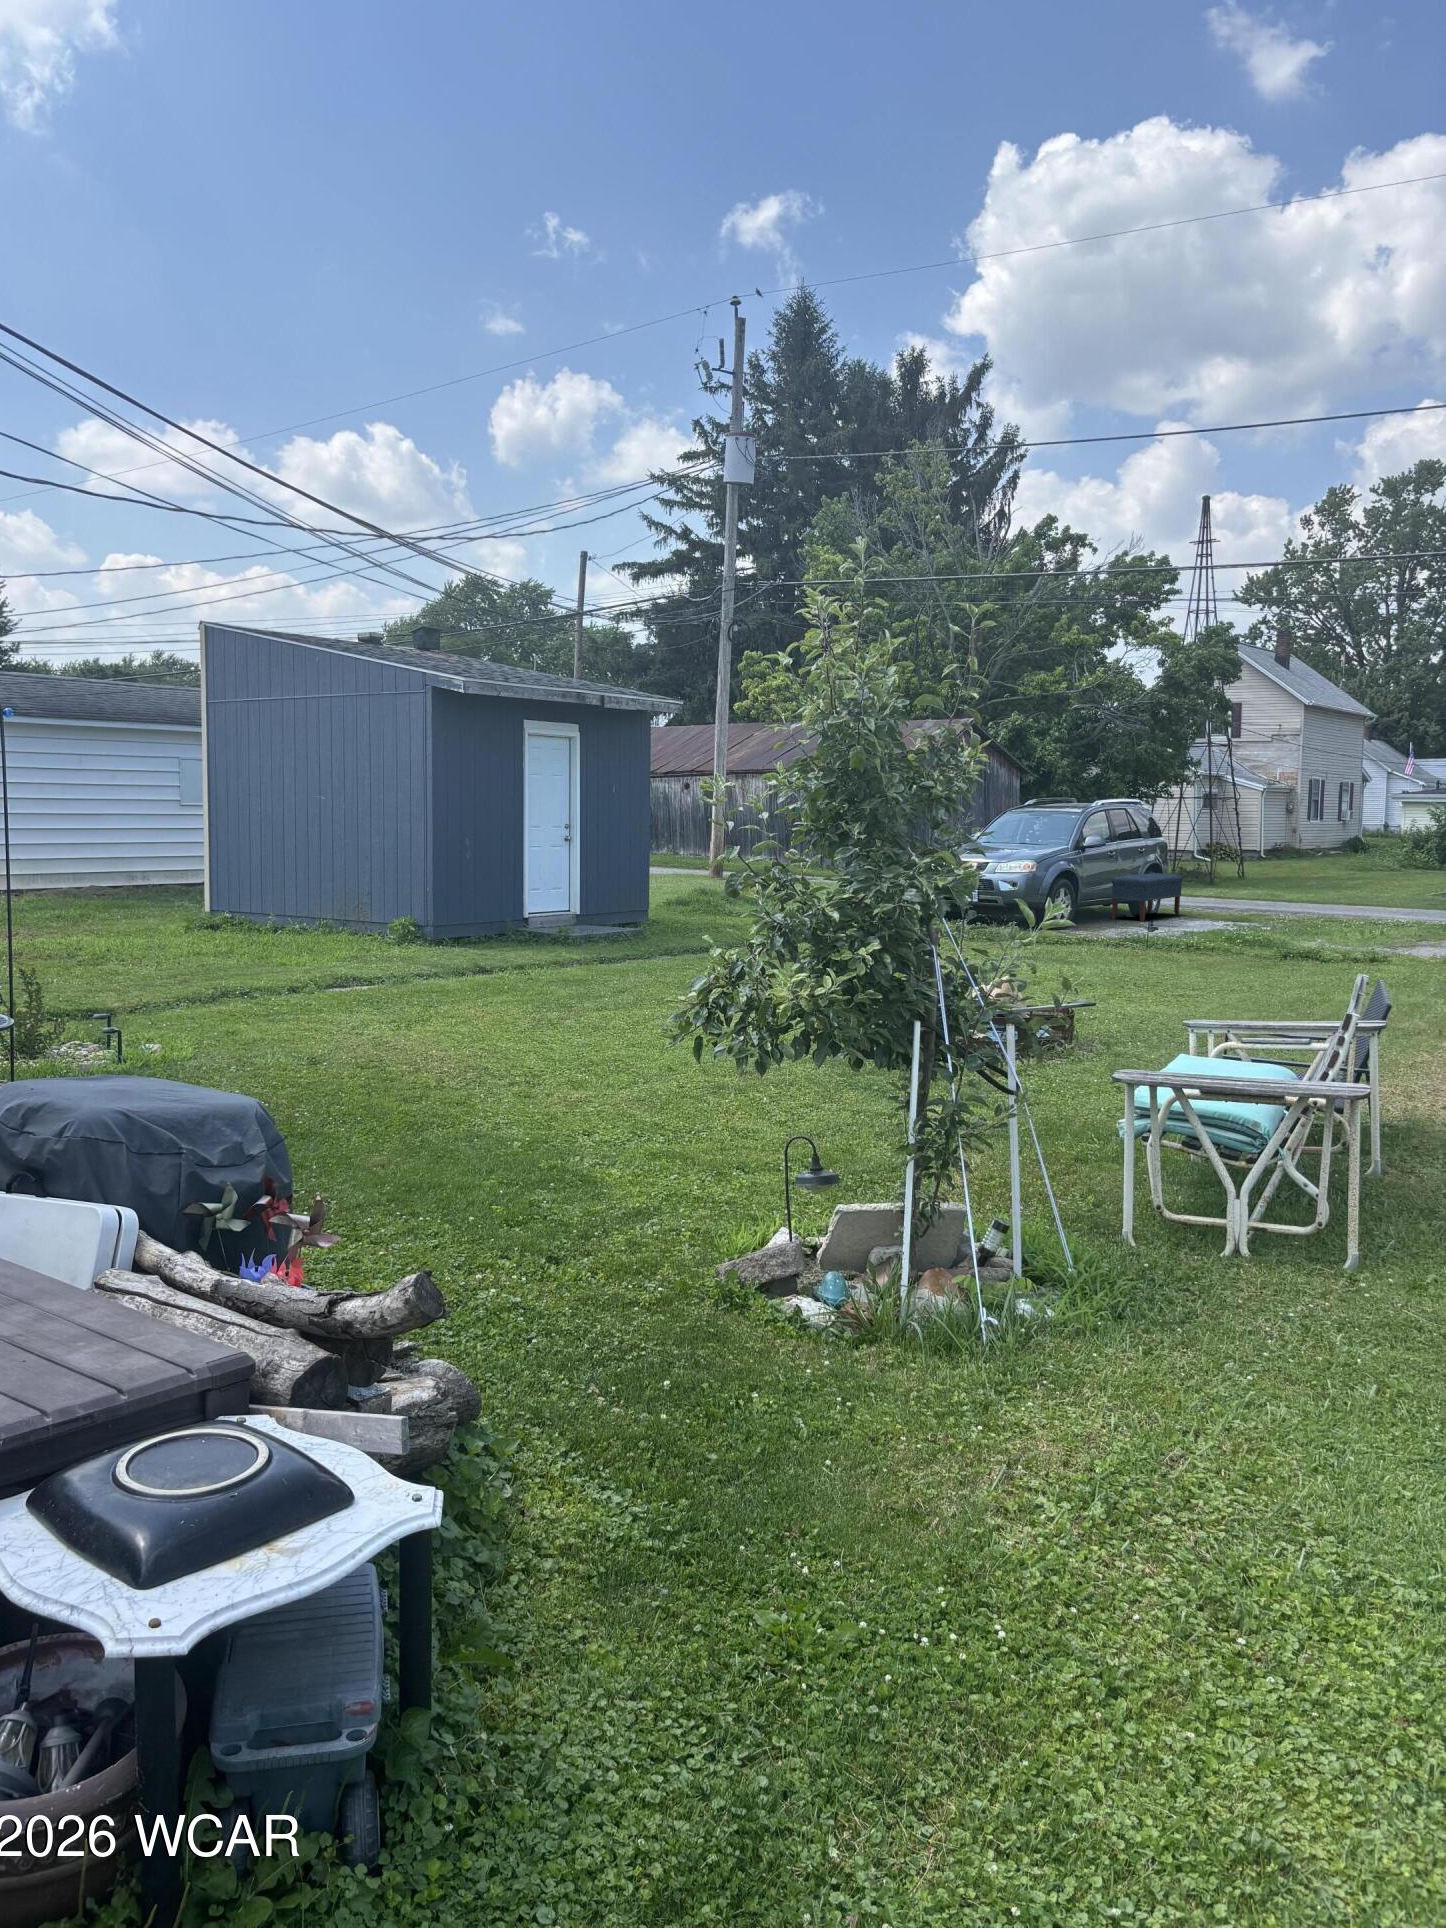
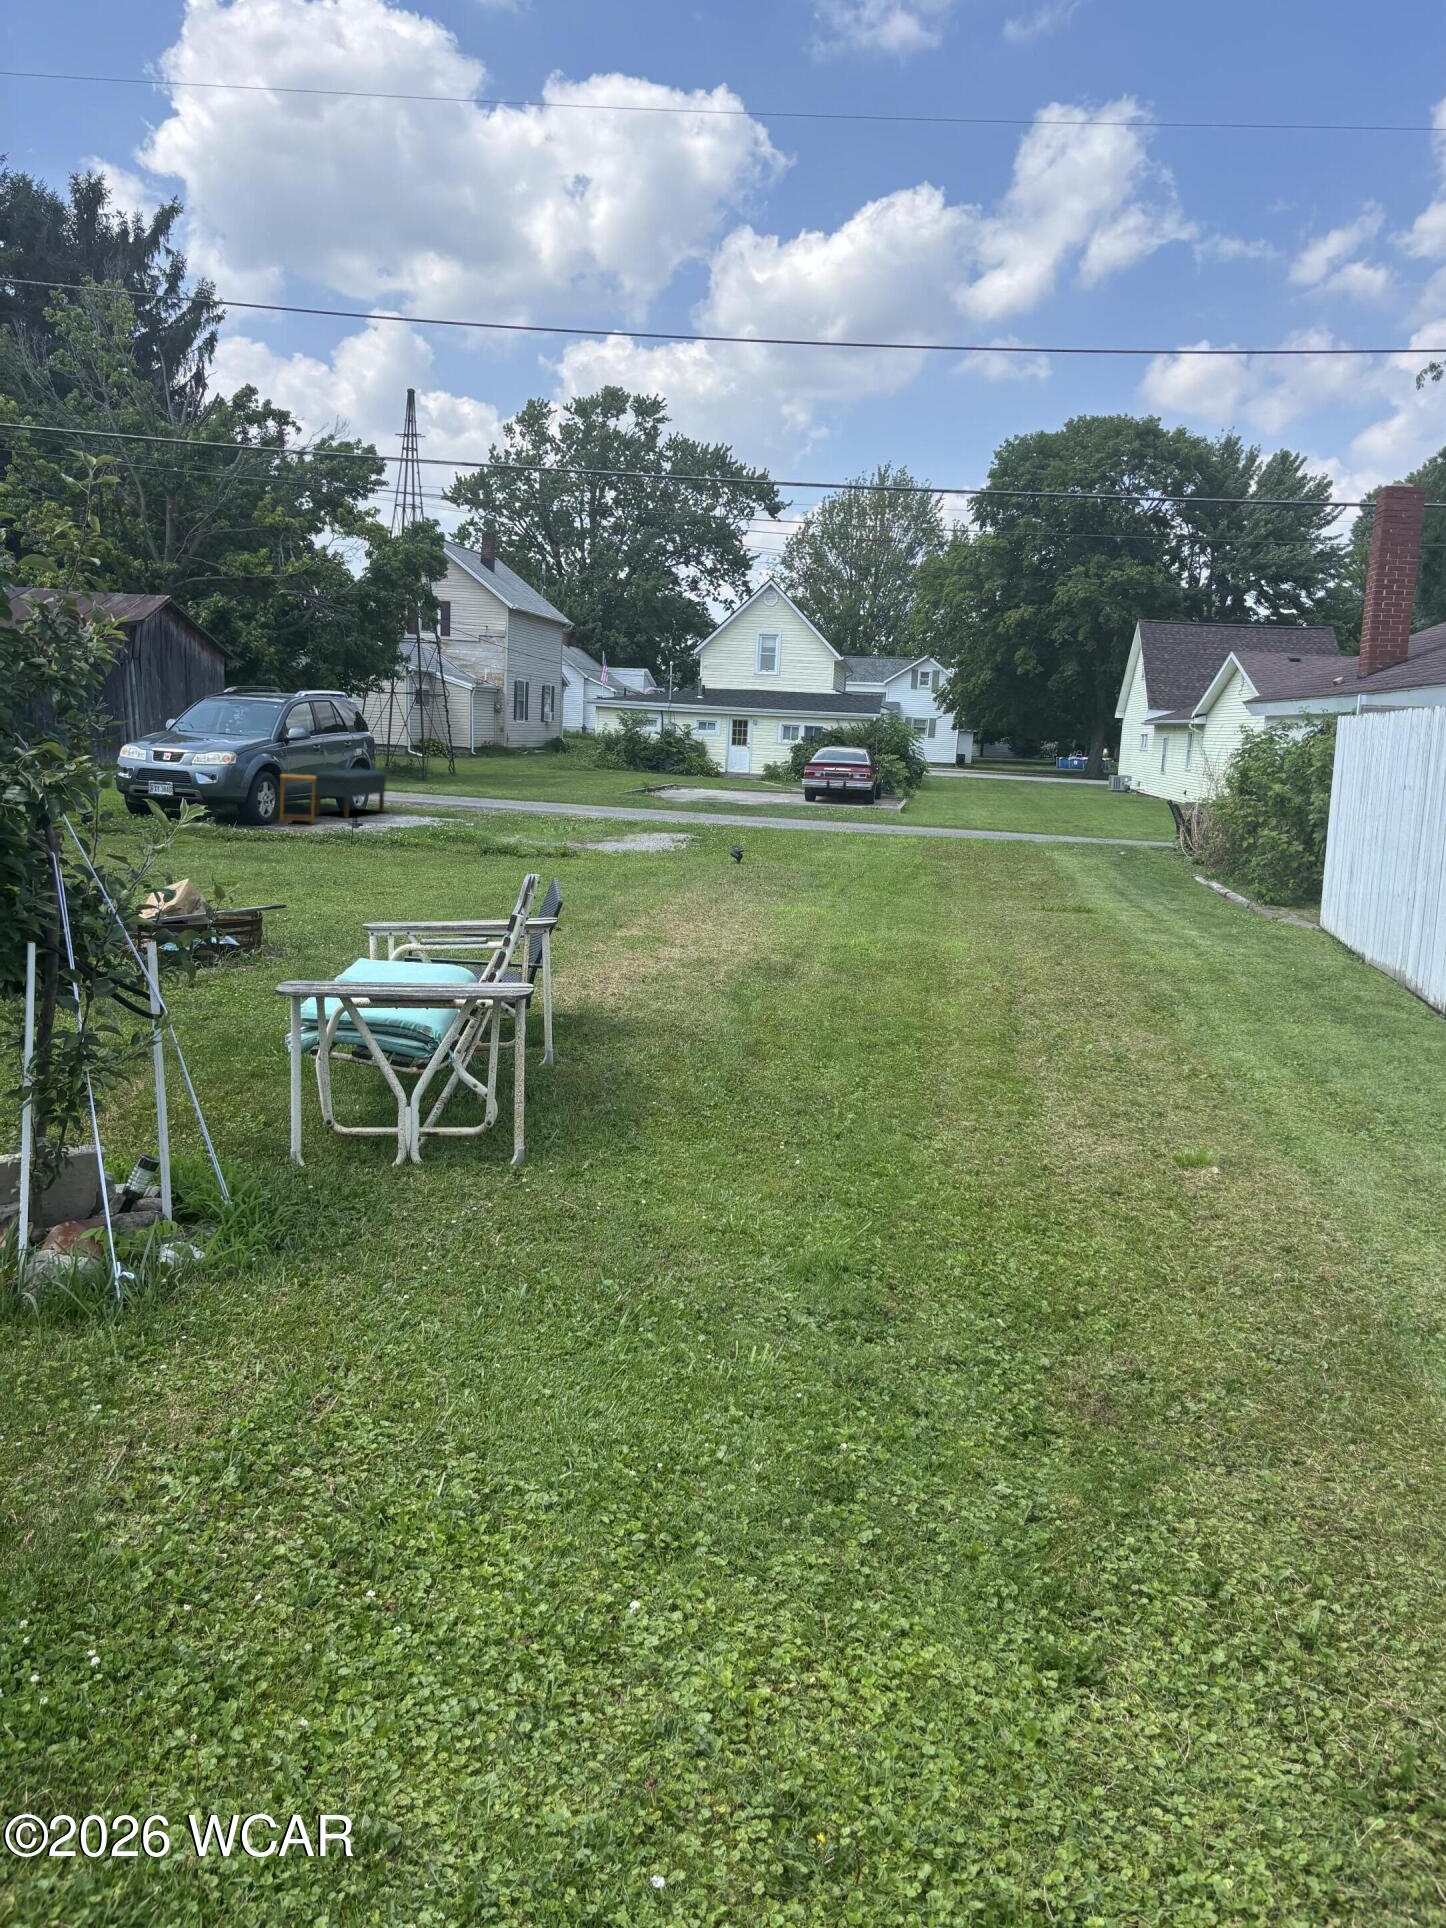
side table: none [1078,880,1114,928] -> present [279,774,316,824]

